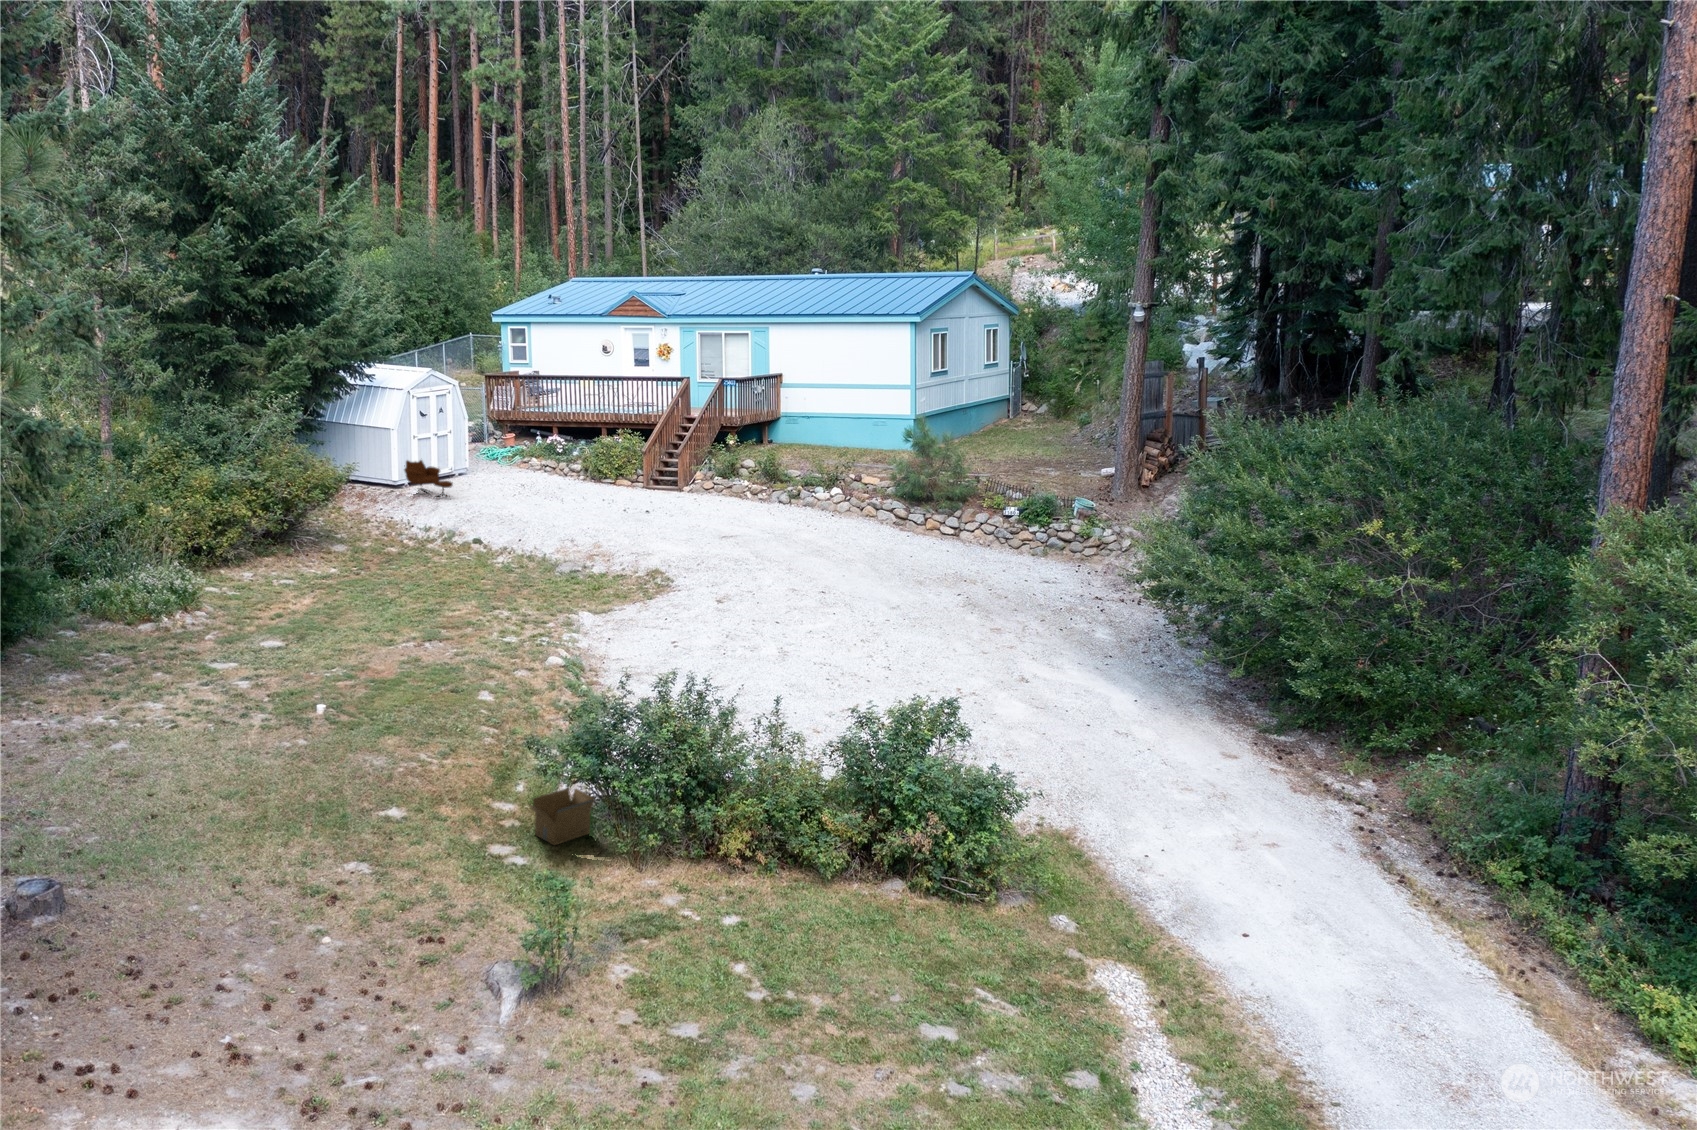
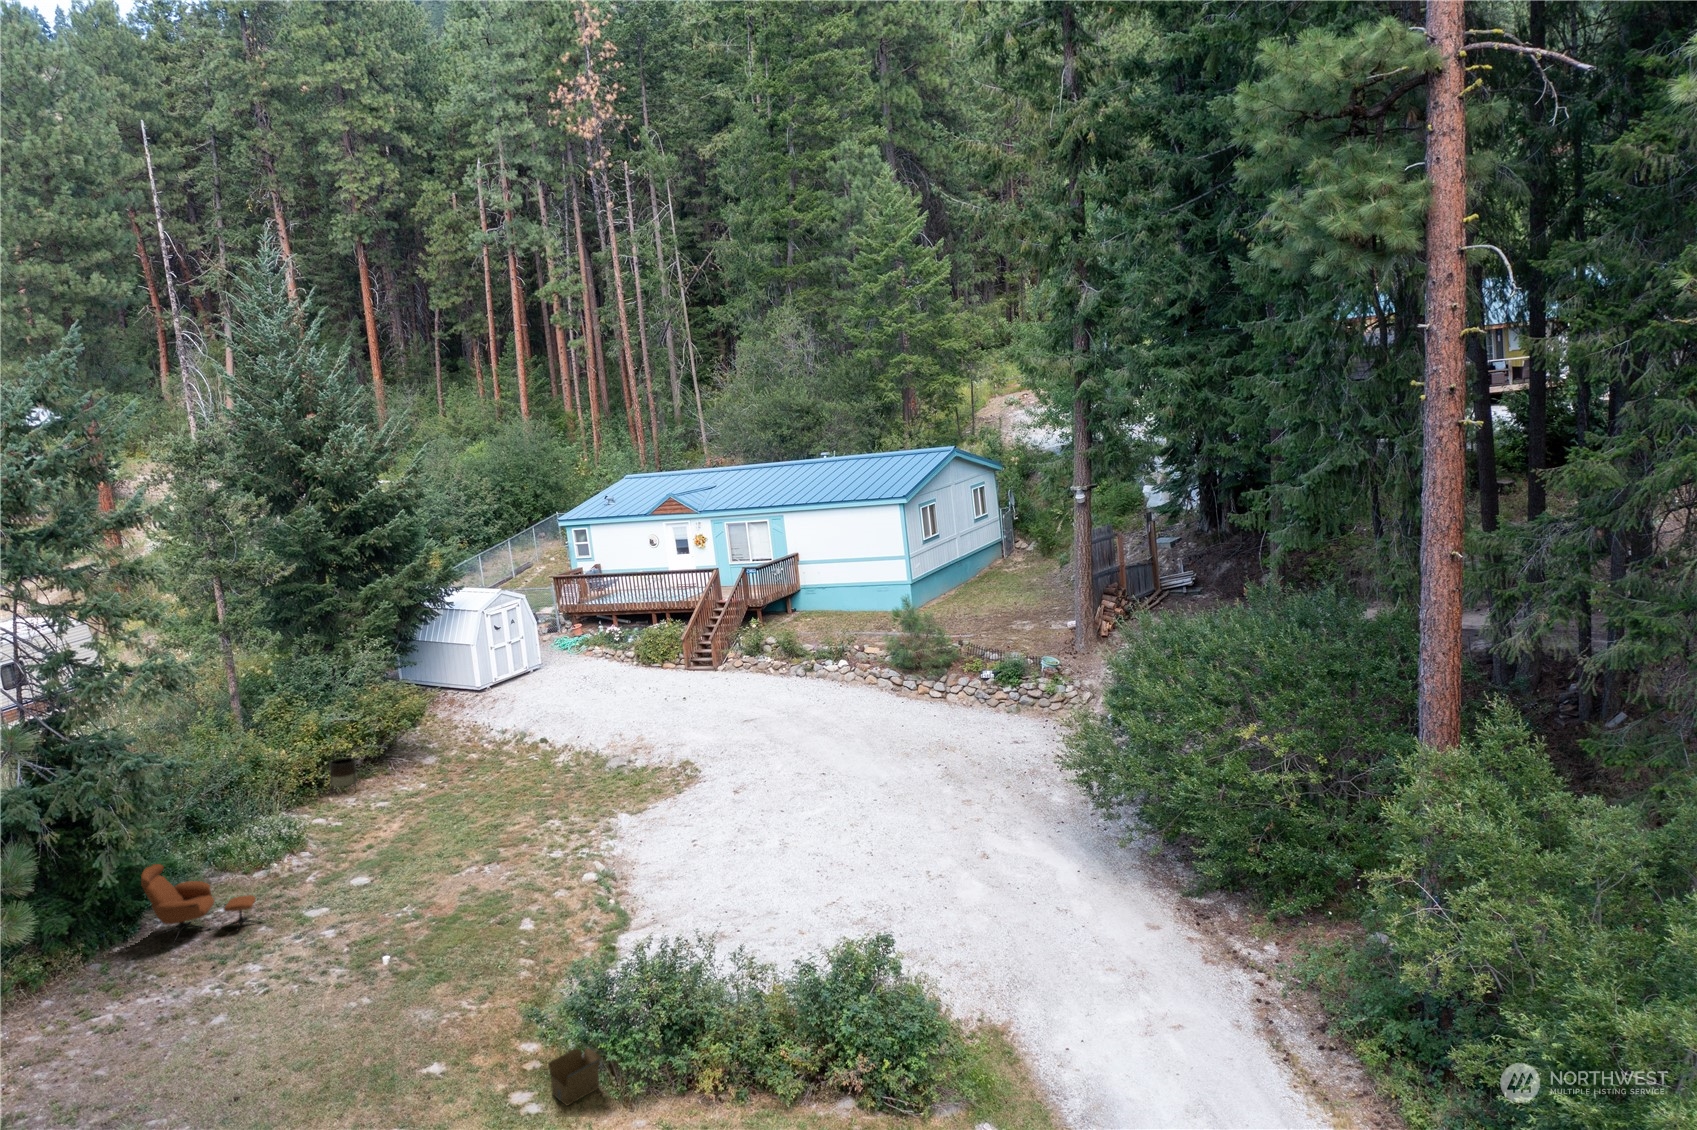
lounge chair: present [404,460,453,497] -> present [141,864,257,944]
planter: none [221,529,254,572] -> present [329,758,357,792]

